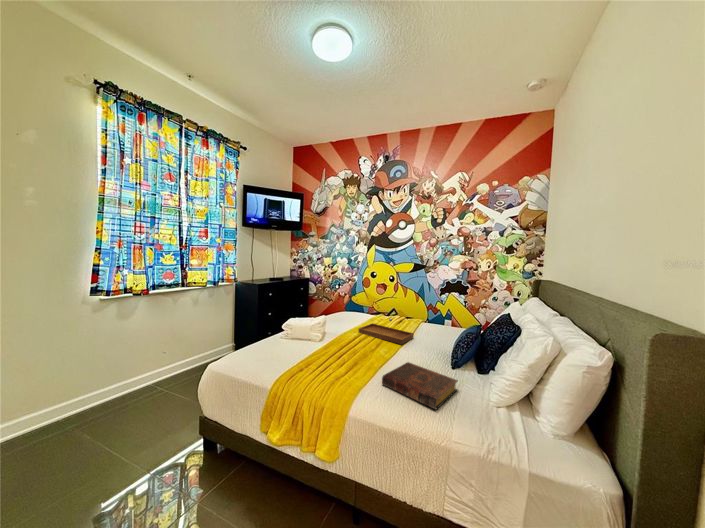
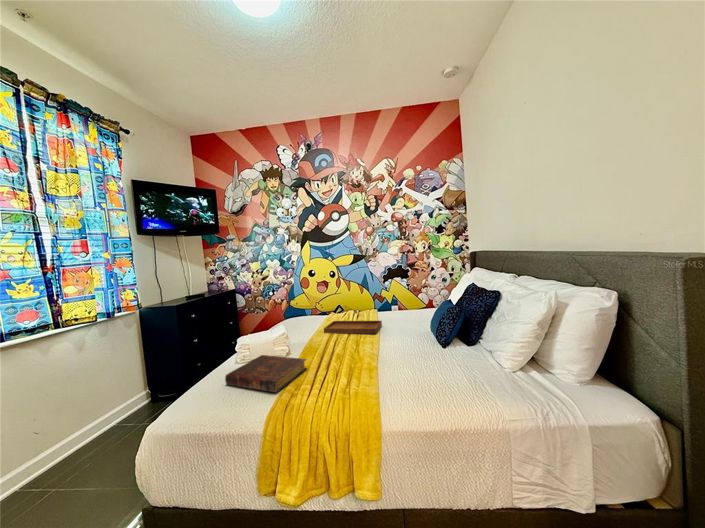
book: present [382,362,458,409] -> present [225,355,307,392]

